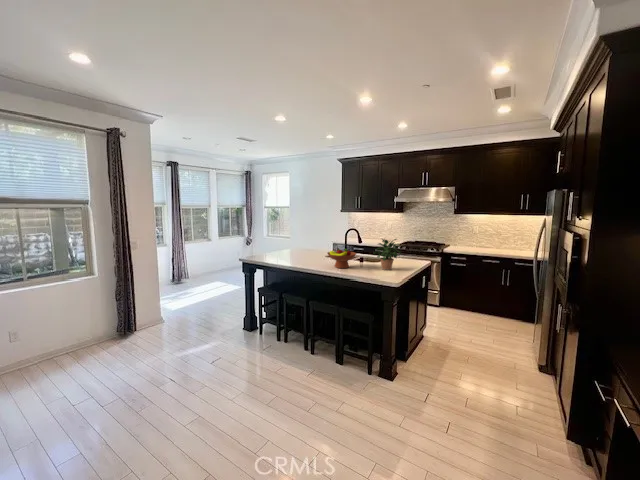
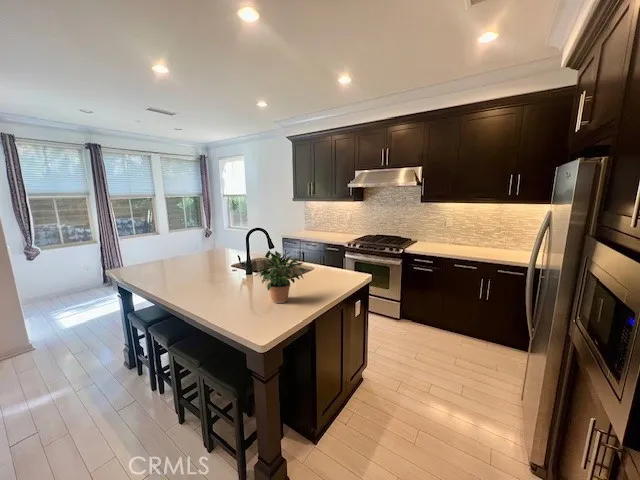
fruit bowl: present [327,249,356,268] -> none [185,266,236,299]

